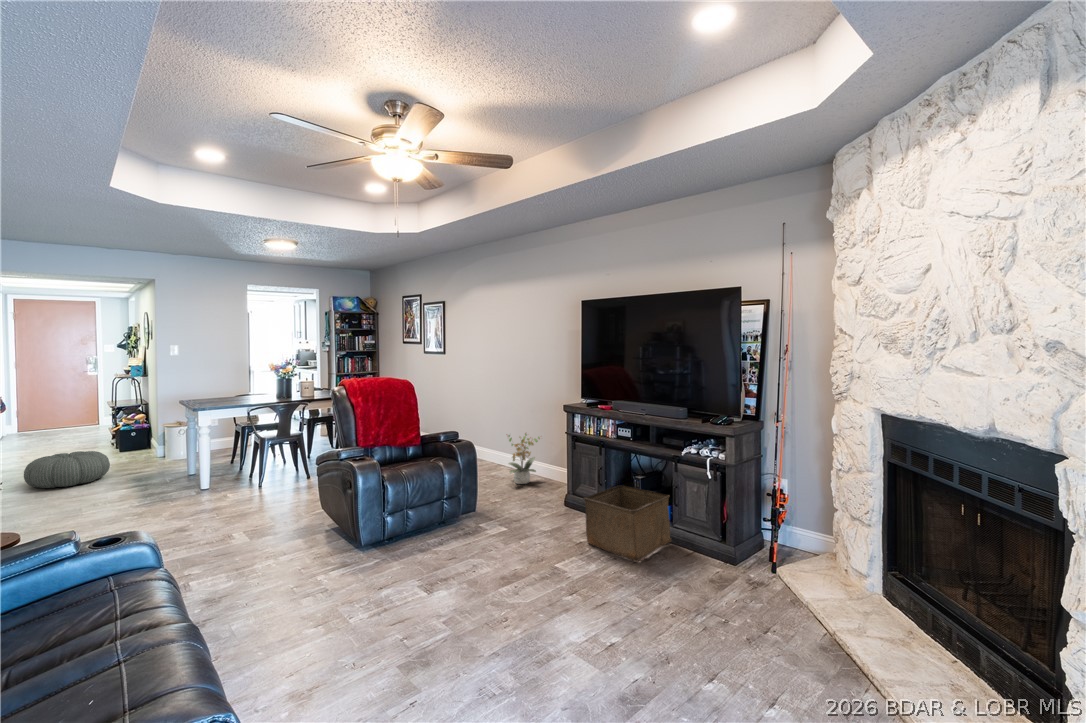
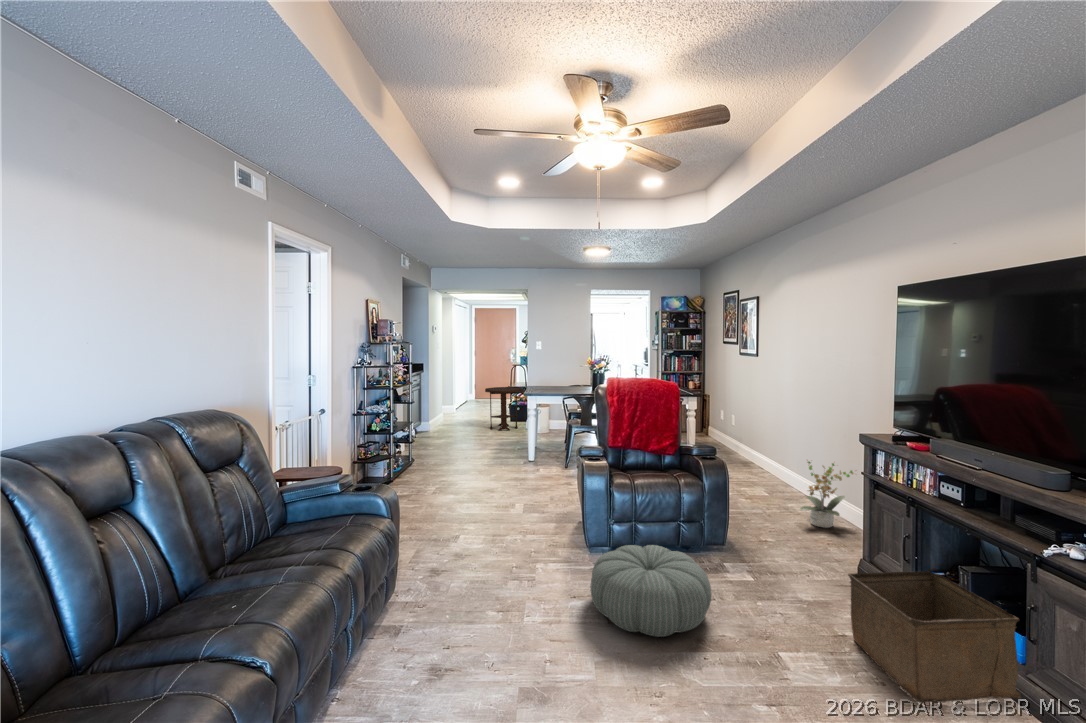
side table: none [86,404,151,464] -> present [485,387,522,431]
pouf: present [24,451,110,488] -> present [590,545,711,637]

